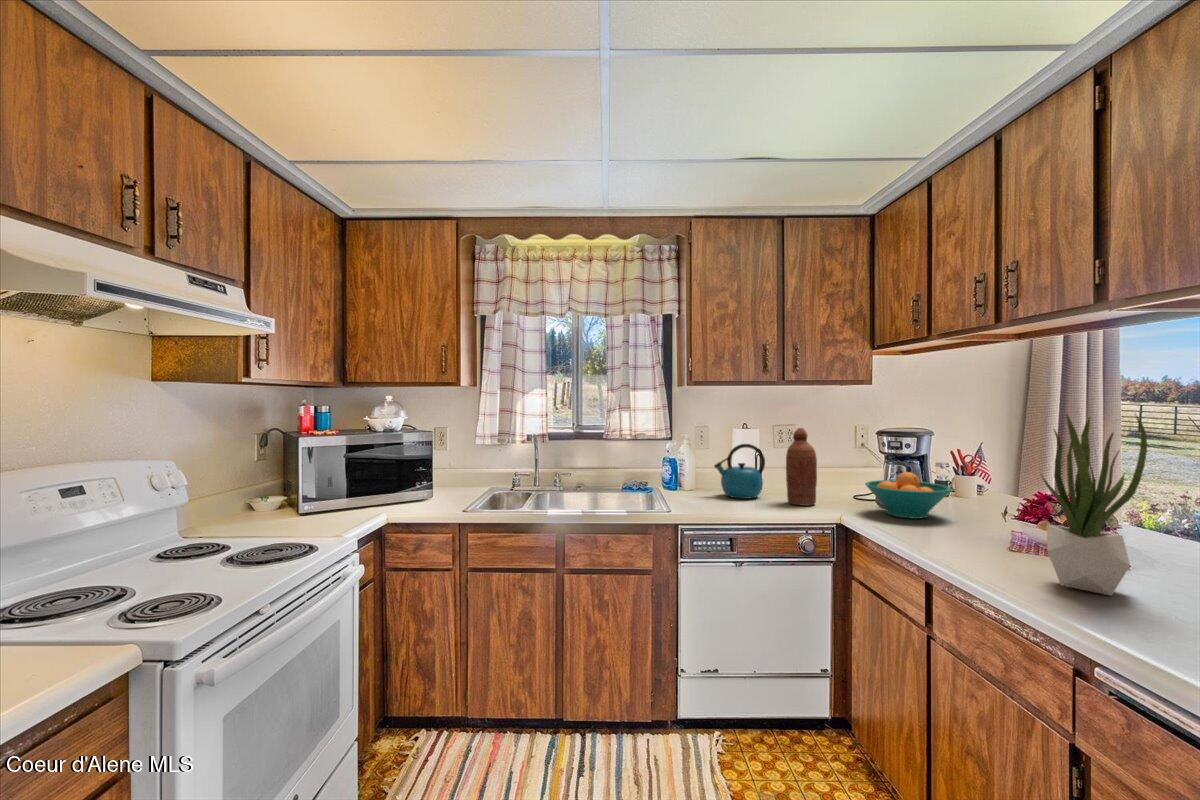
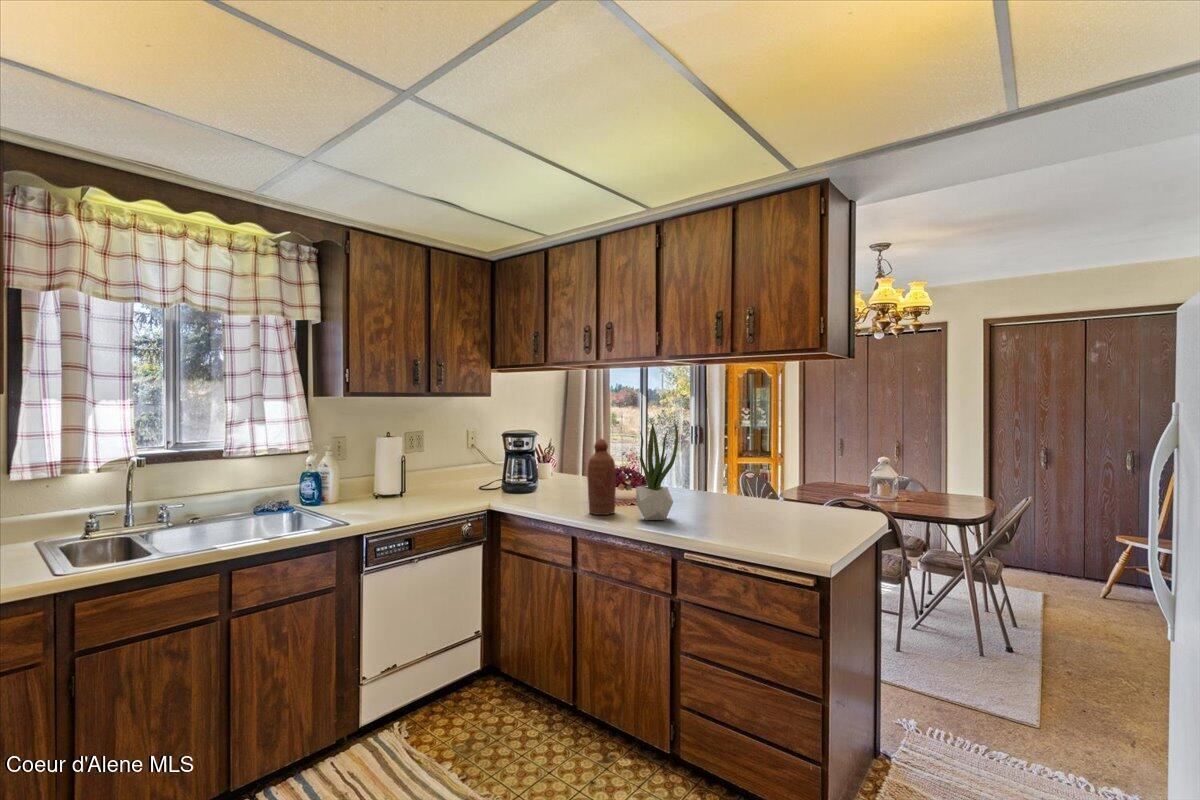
bottle: present [786,428,817,506] -> present [587,439,616,515]
kettle: present [714,444,765,499] -> none [369,452,416,504]
fruit bowl: present [865,472,951,519] -> none [504,465,560,499]

